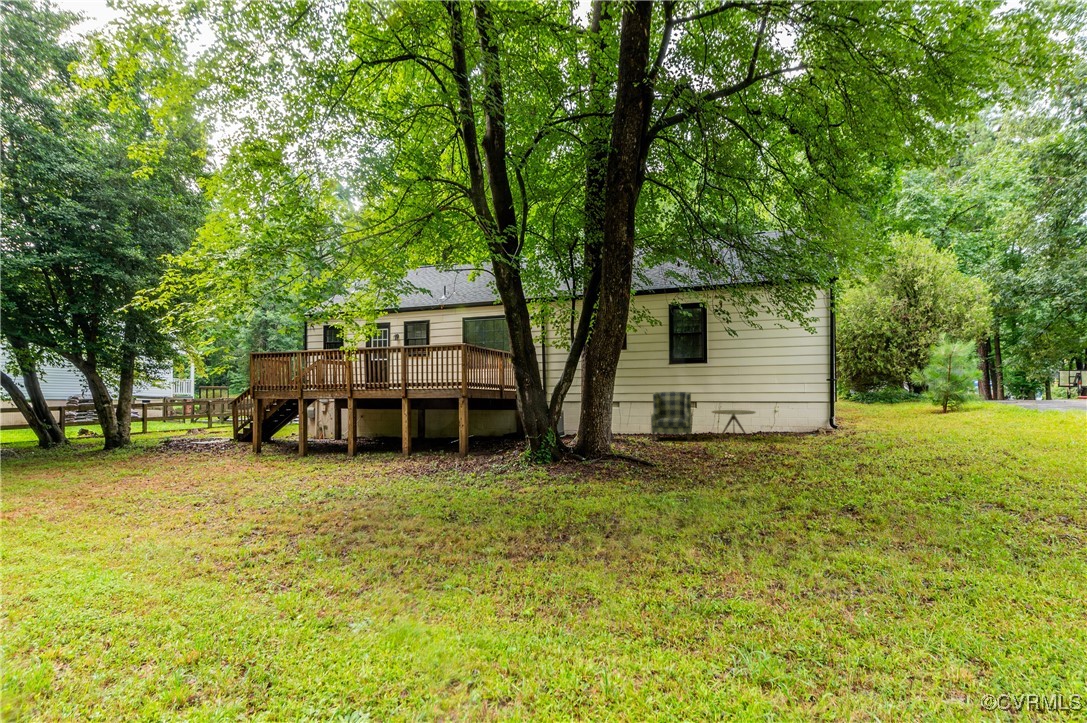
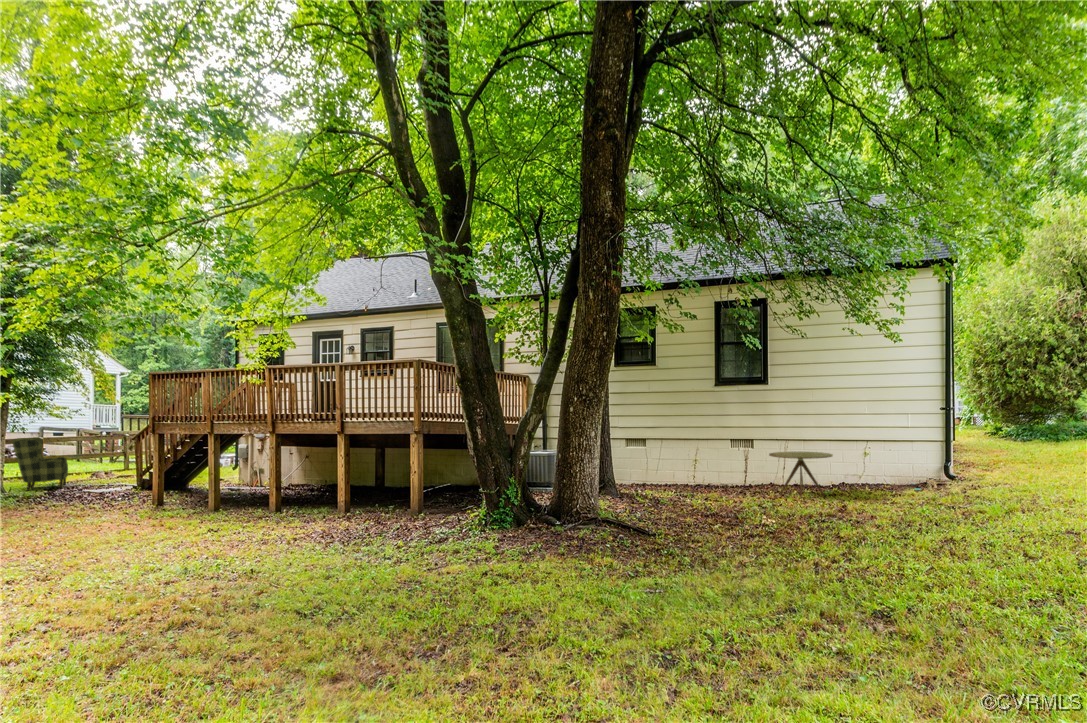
chair: present [651,391,691,441] -> present [12,437,68,491]

